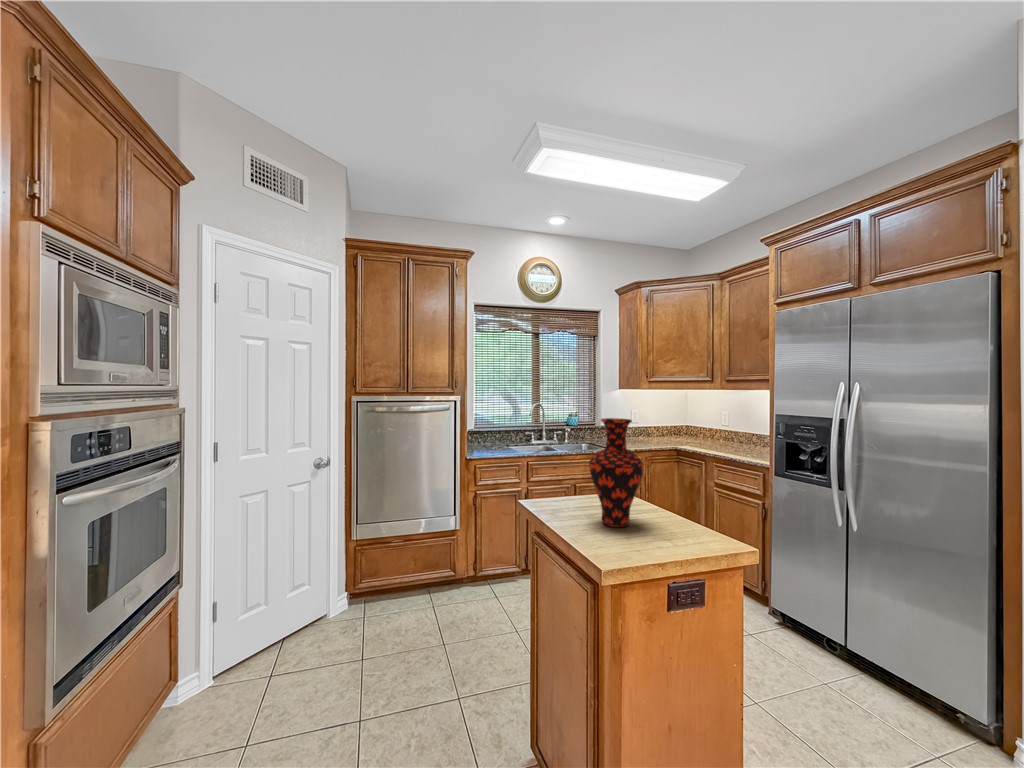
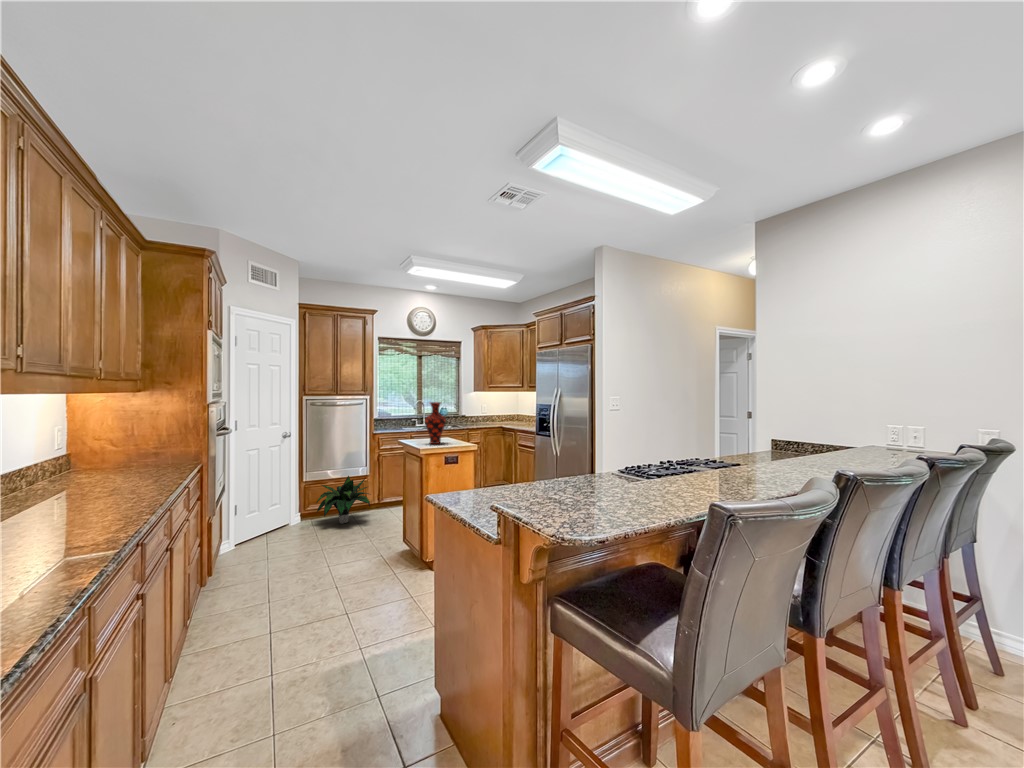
potted plant: none [368,535,464,622] -> present [316,476,370,523]

